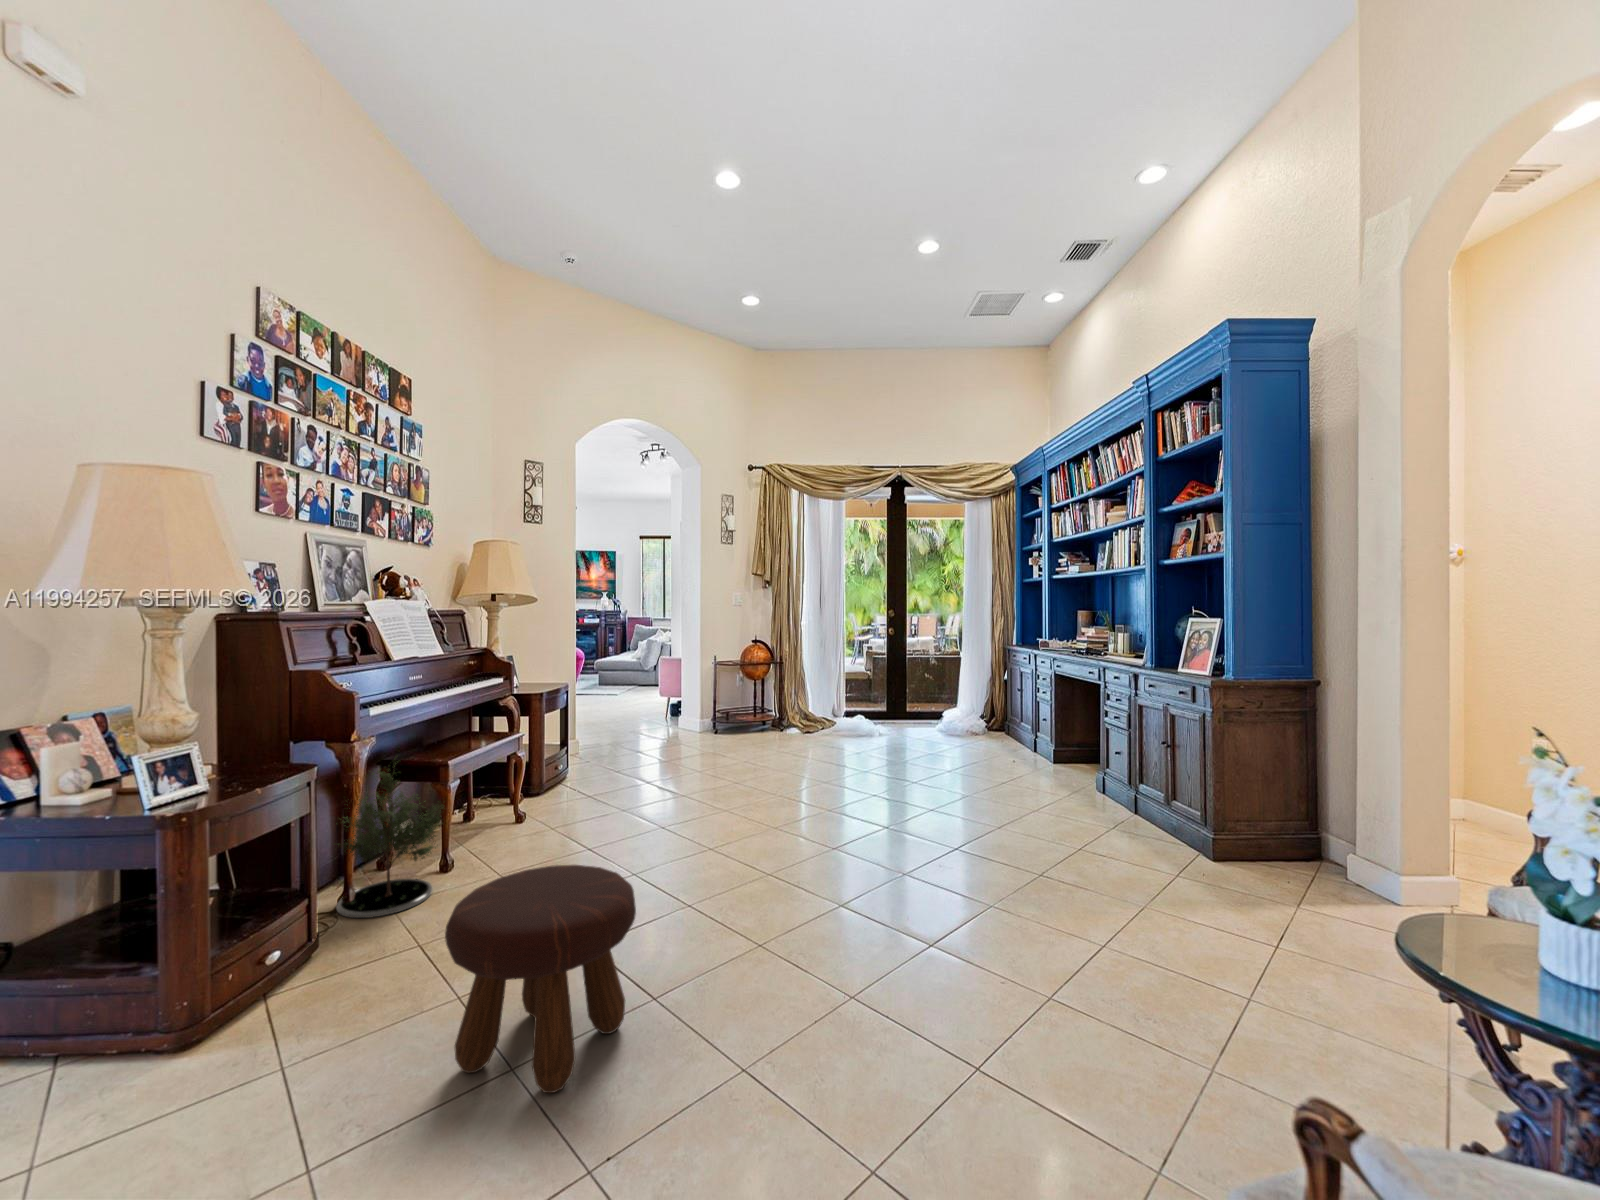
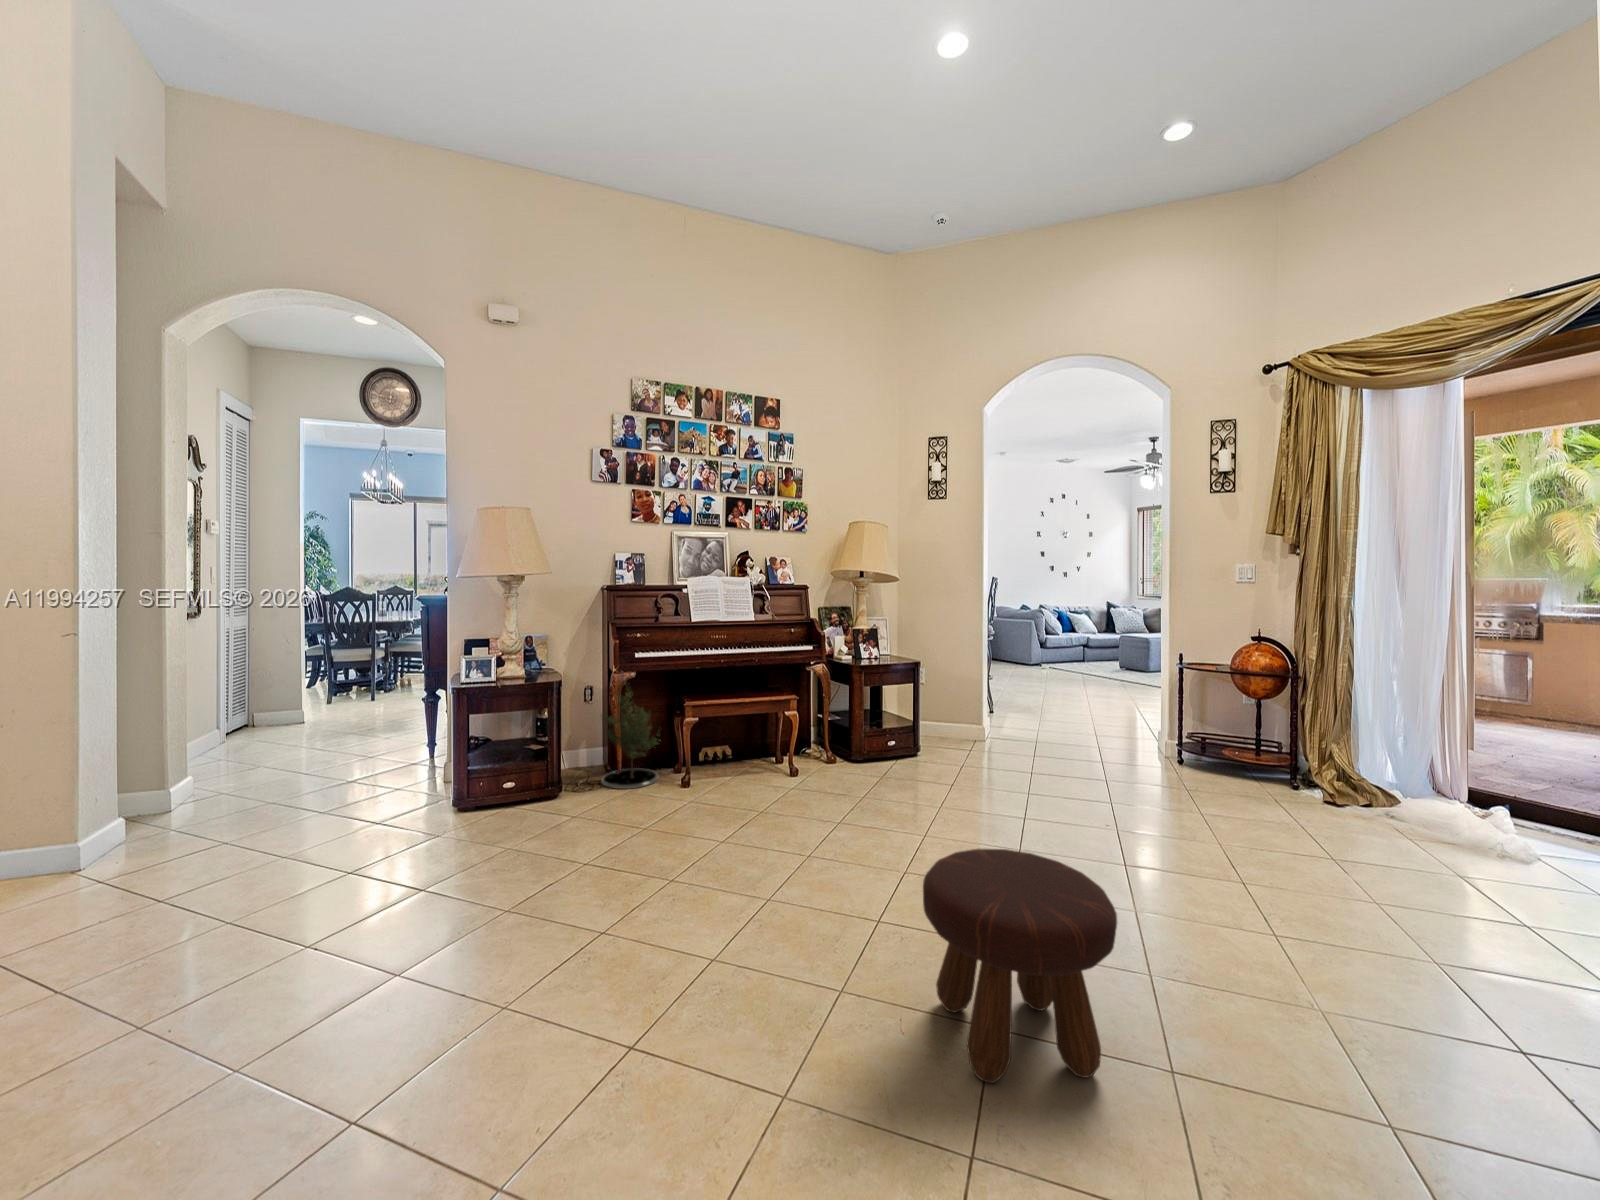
footstool: present [445,865,636,1093] -> present [923,849,1117,1083]

